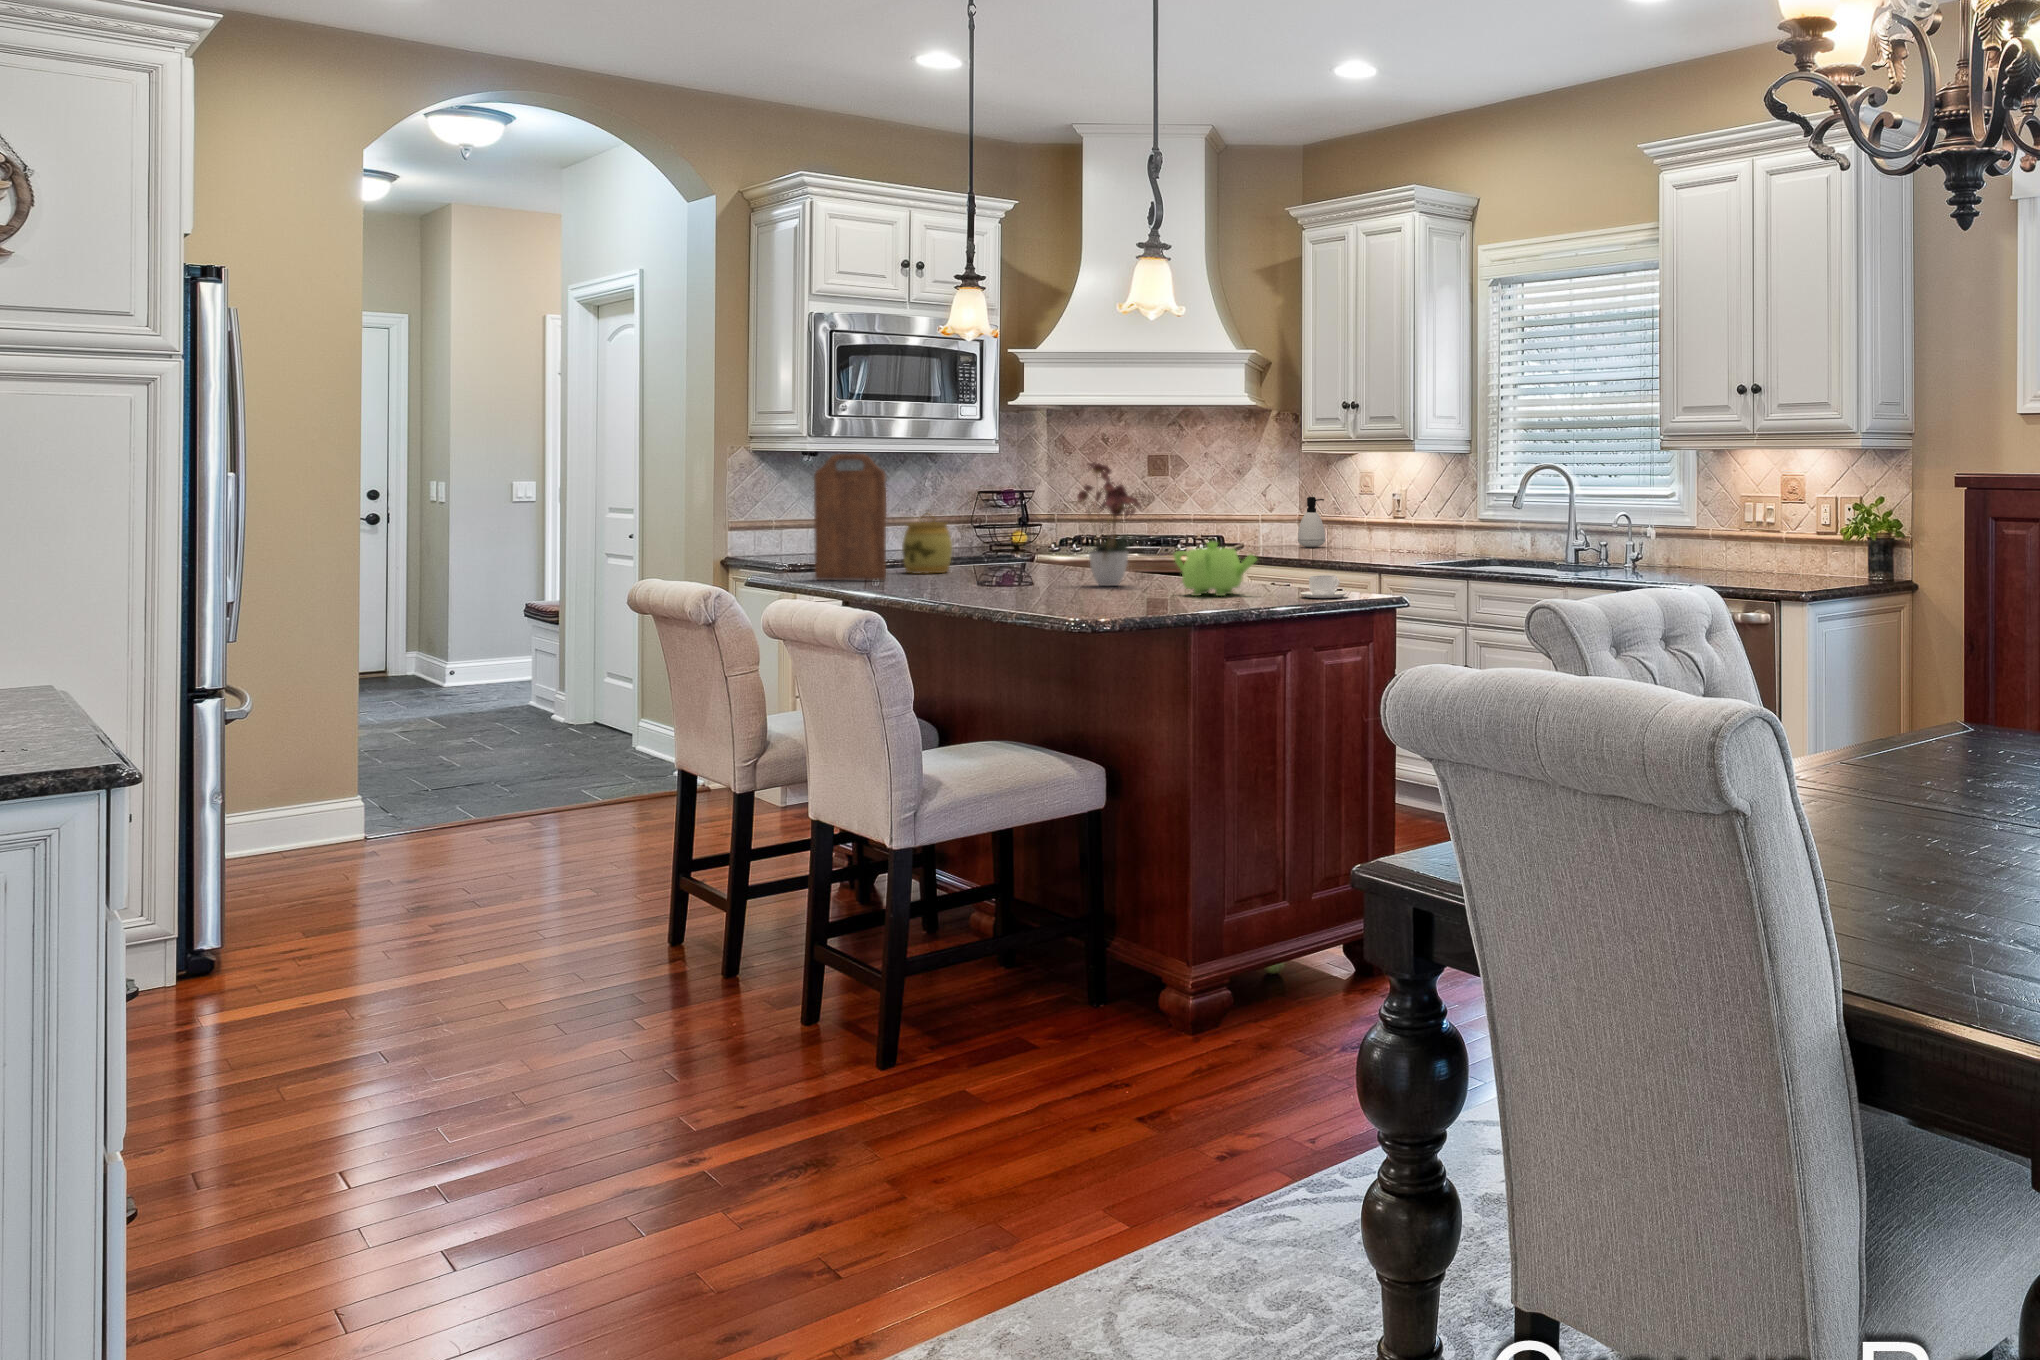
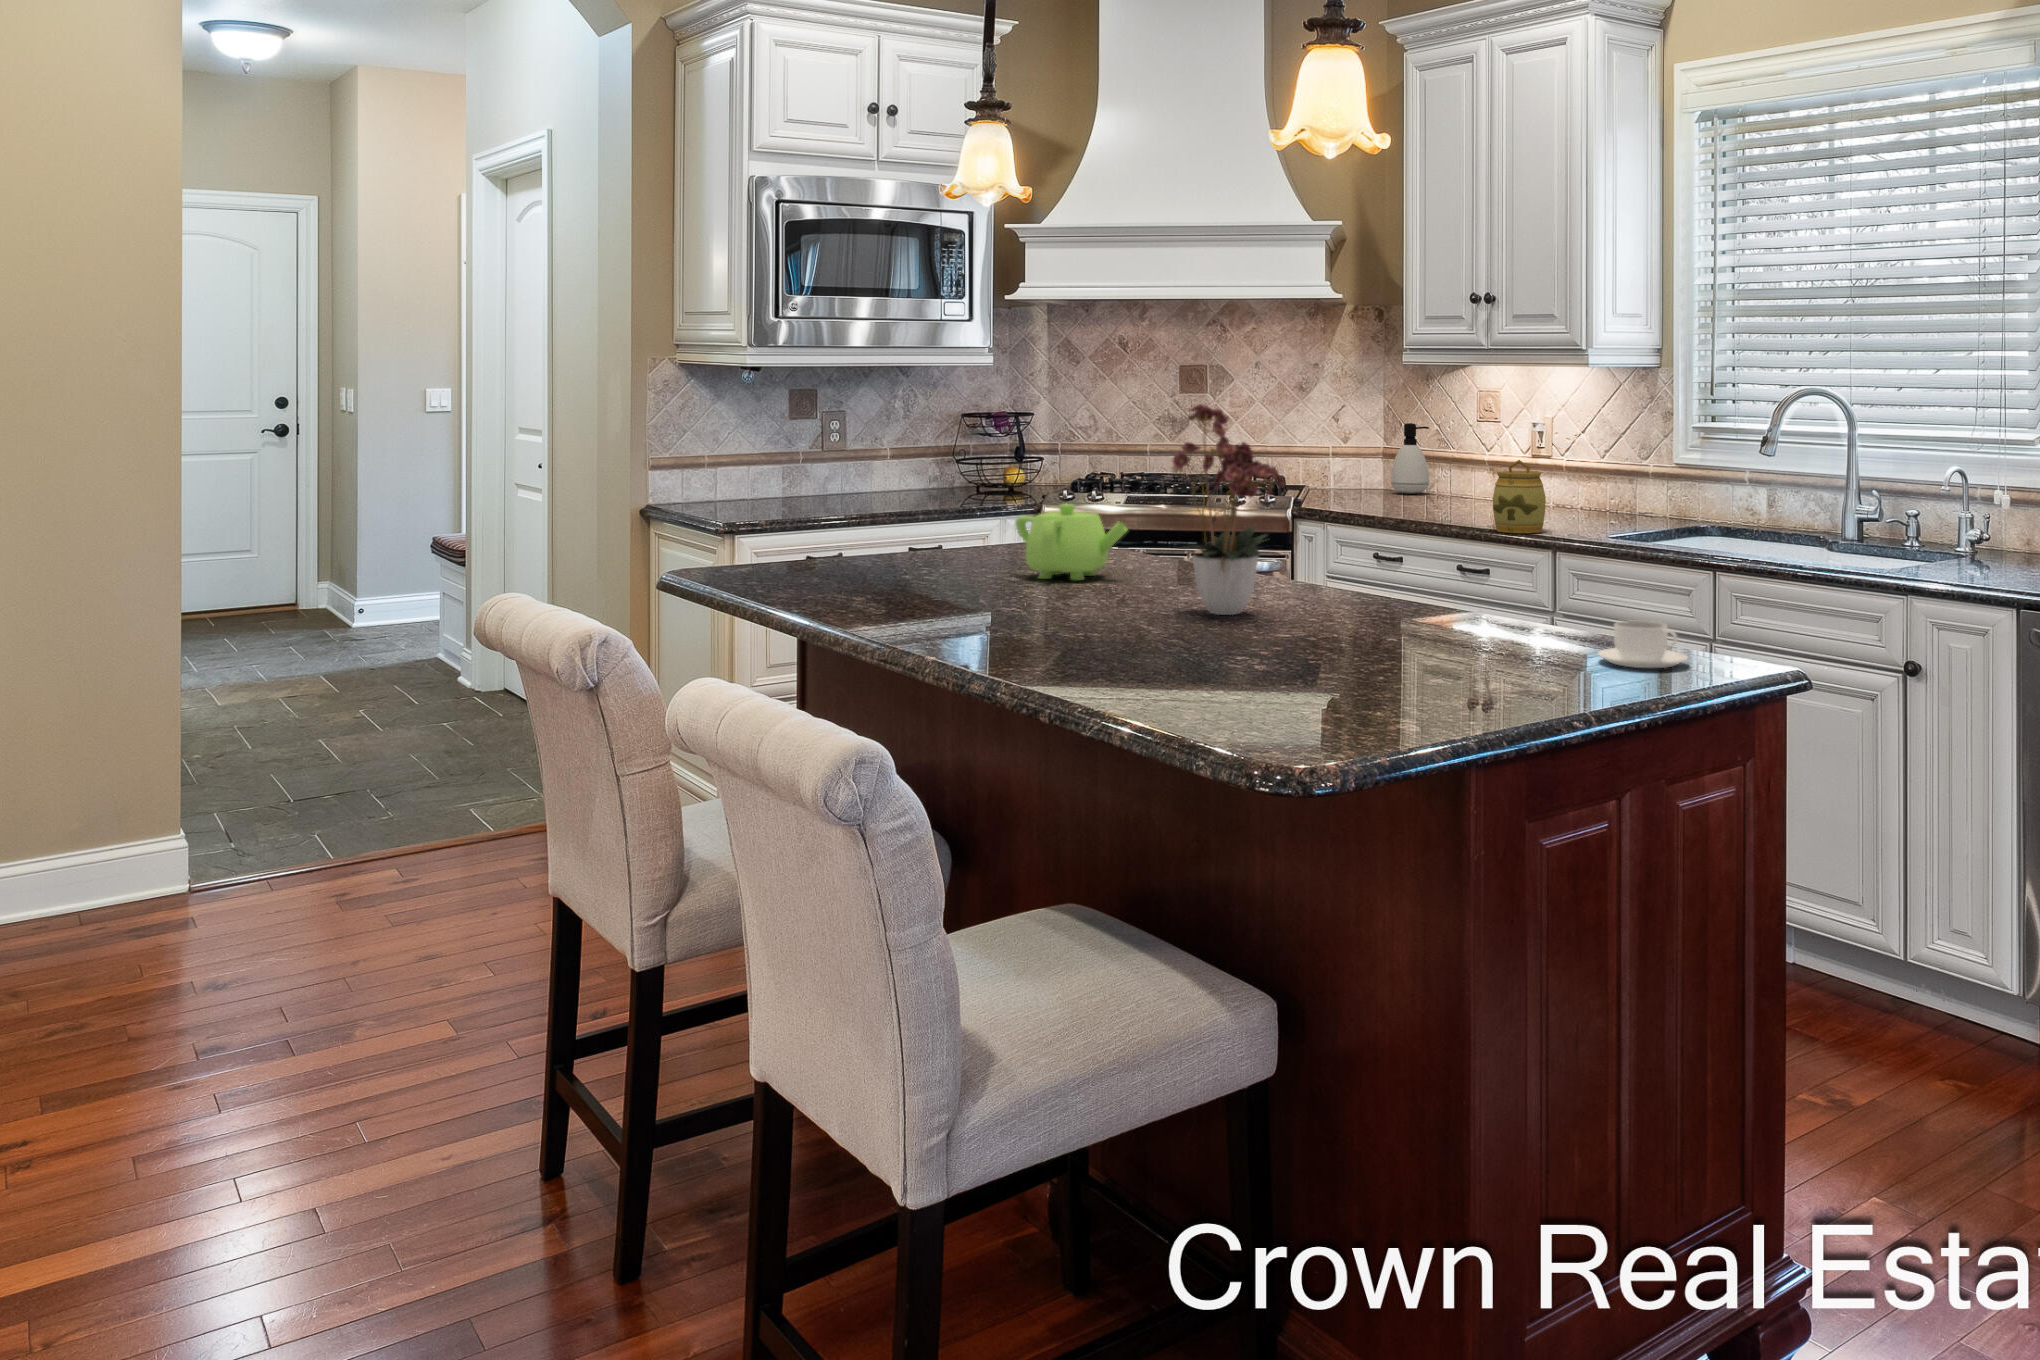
cutting board: present [814,454,886,580] -> none [756,387,865,589]
jar: present [902,513,952,574] -> present [1493,460,1546,533]
teapot: present [1174,542,1256,596] -> present [1015,504,1127,580]

